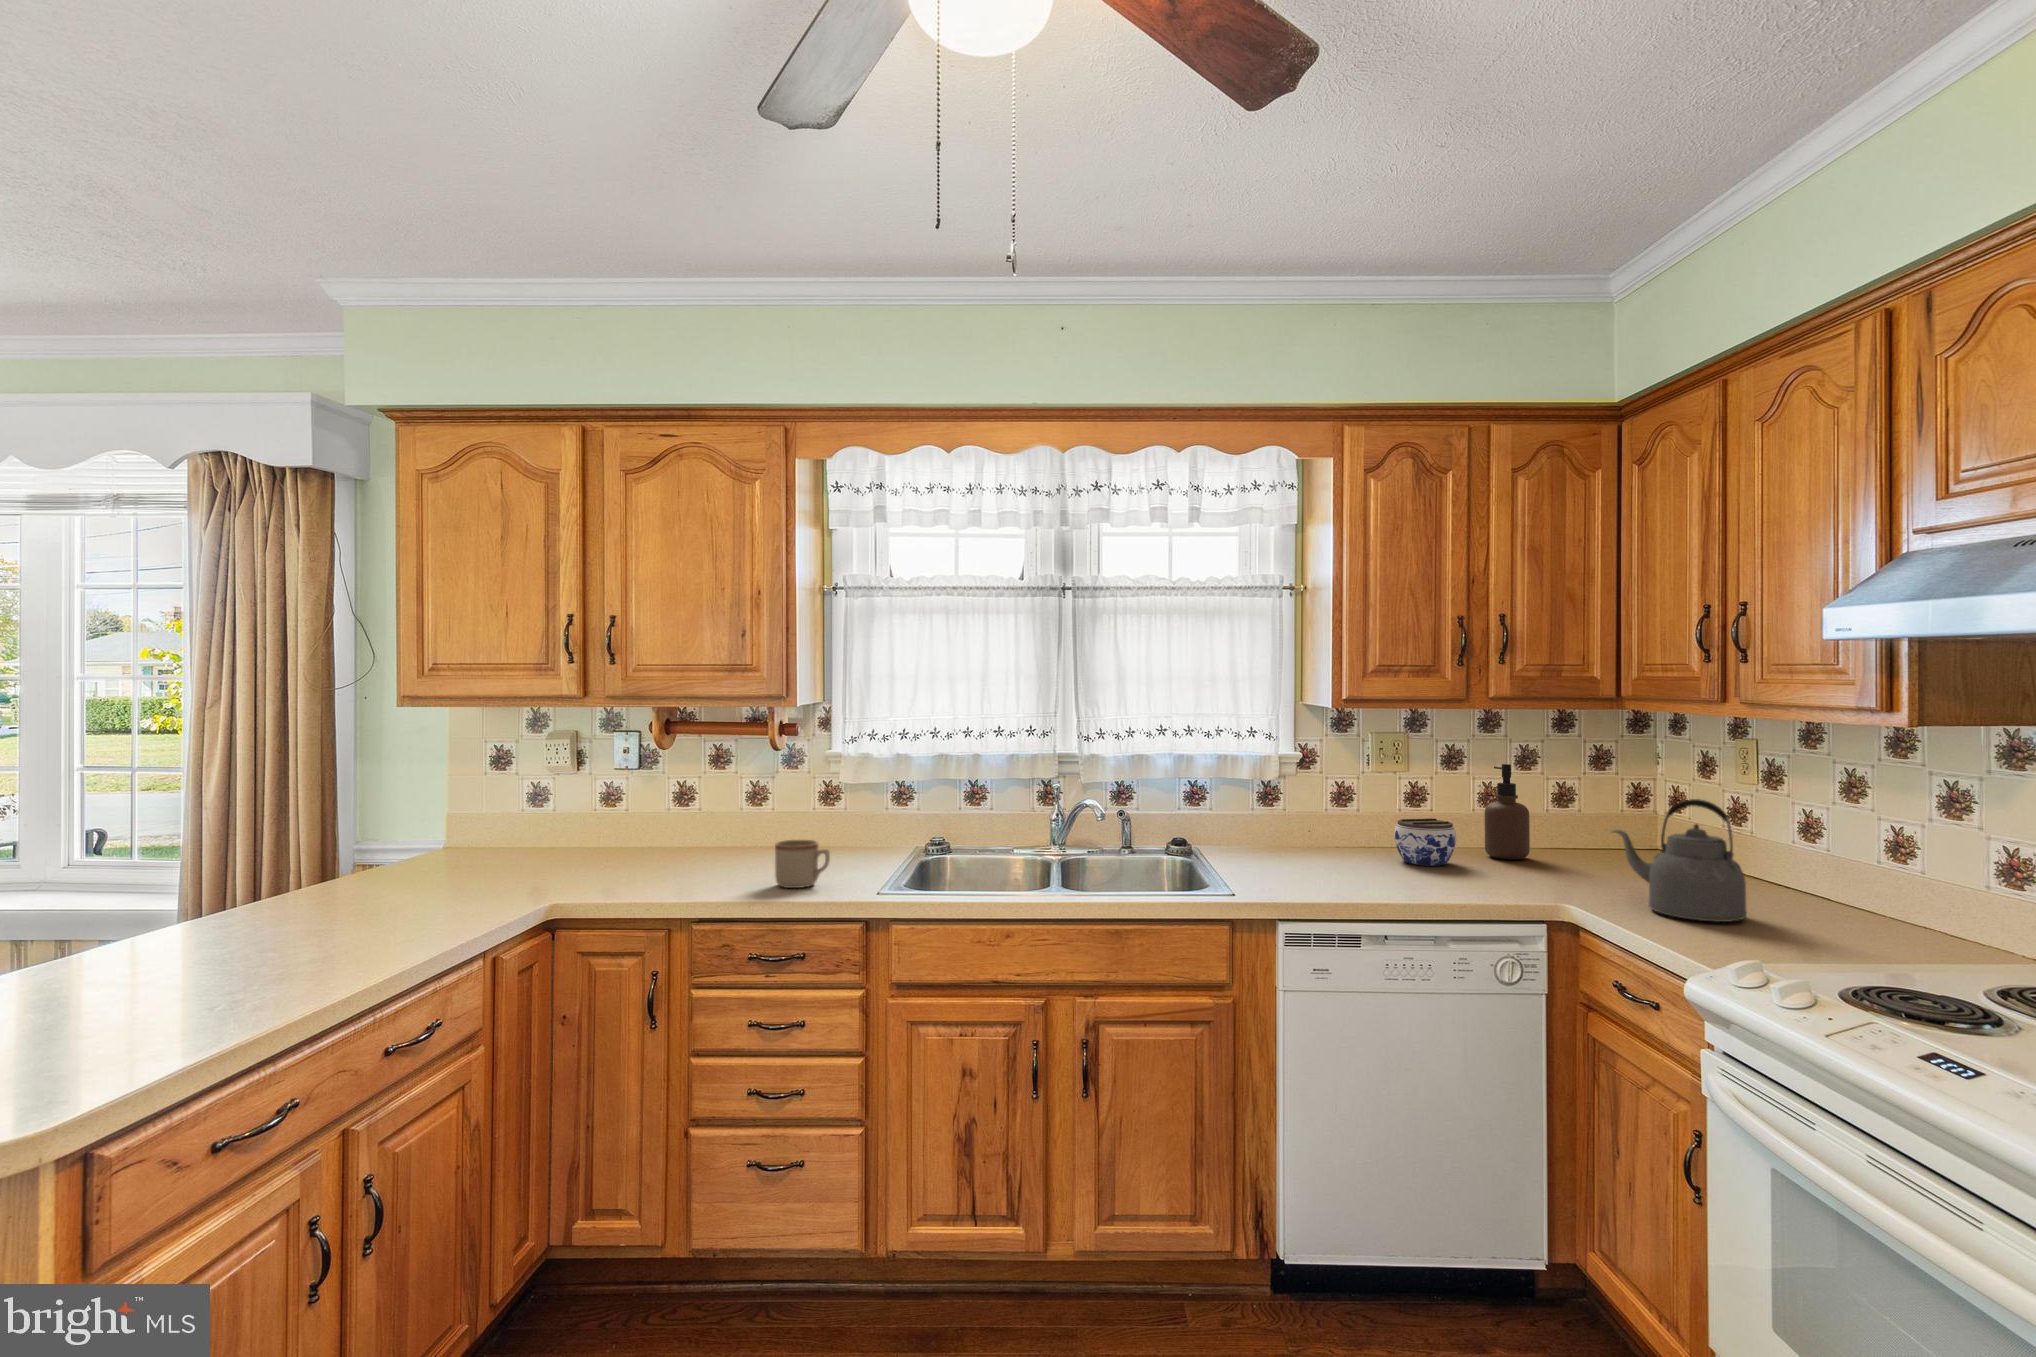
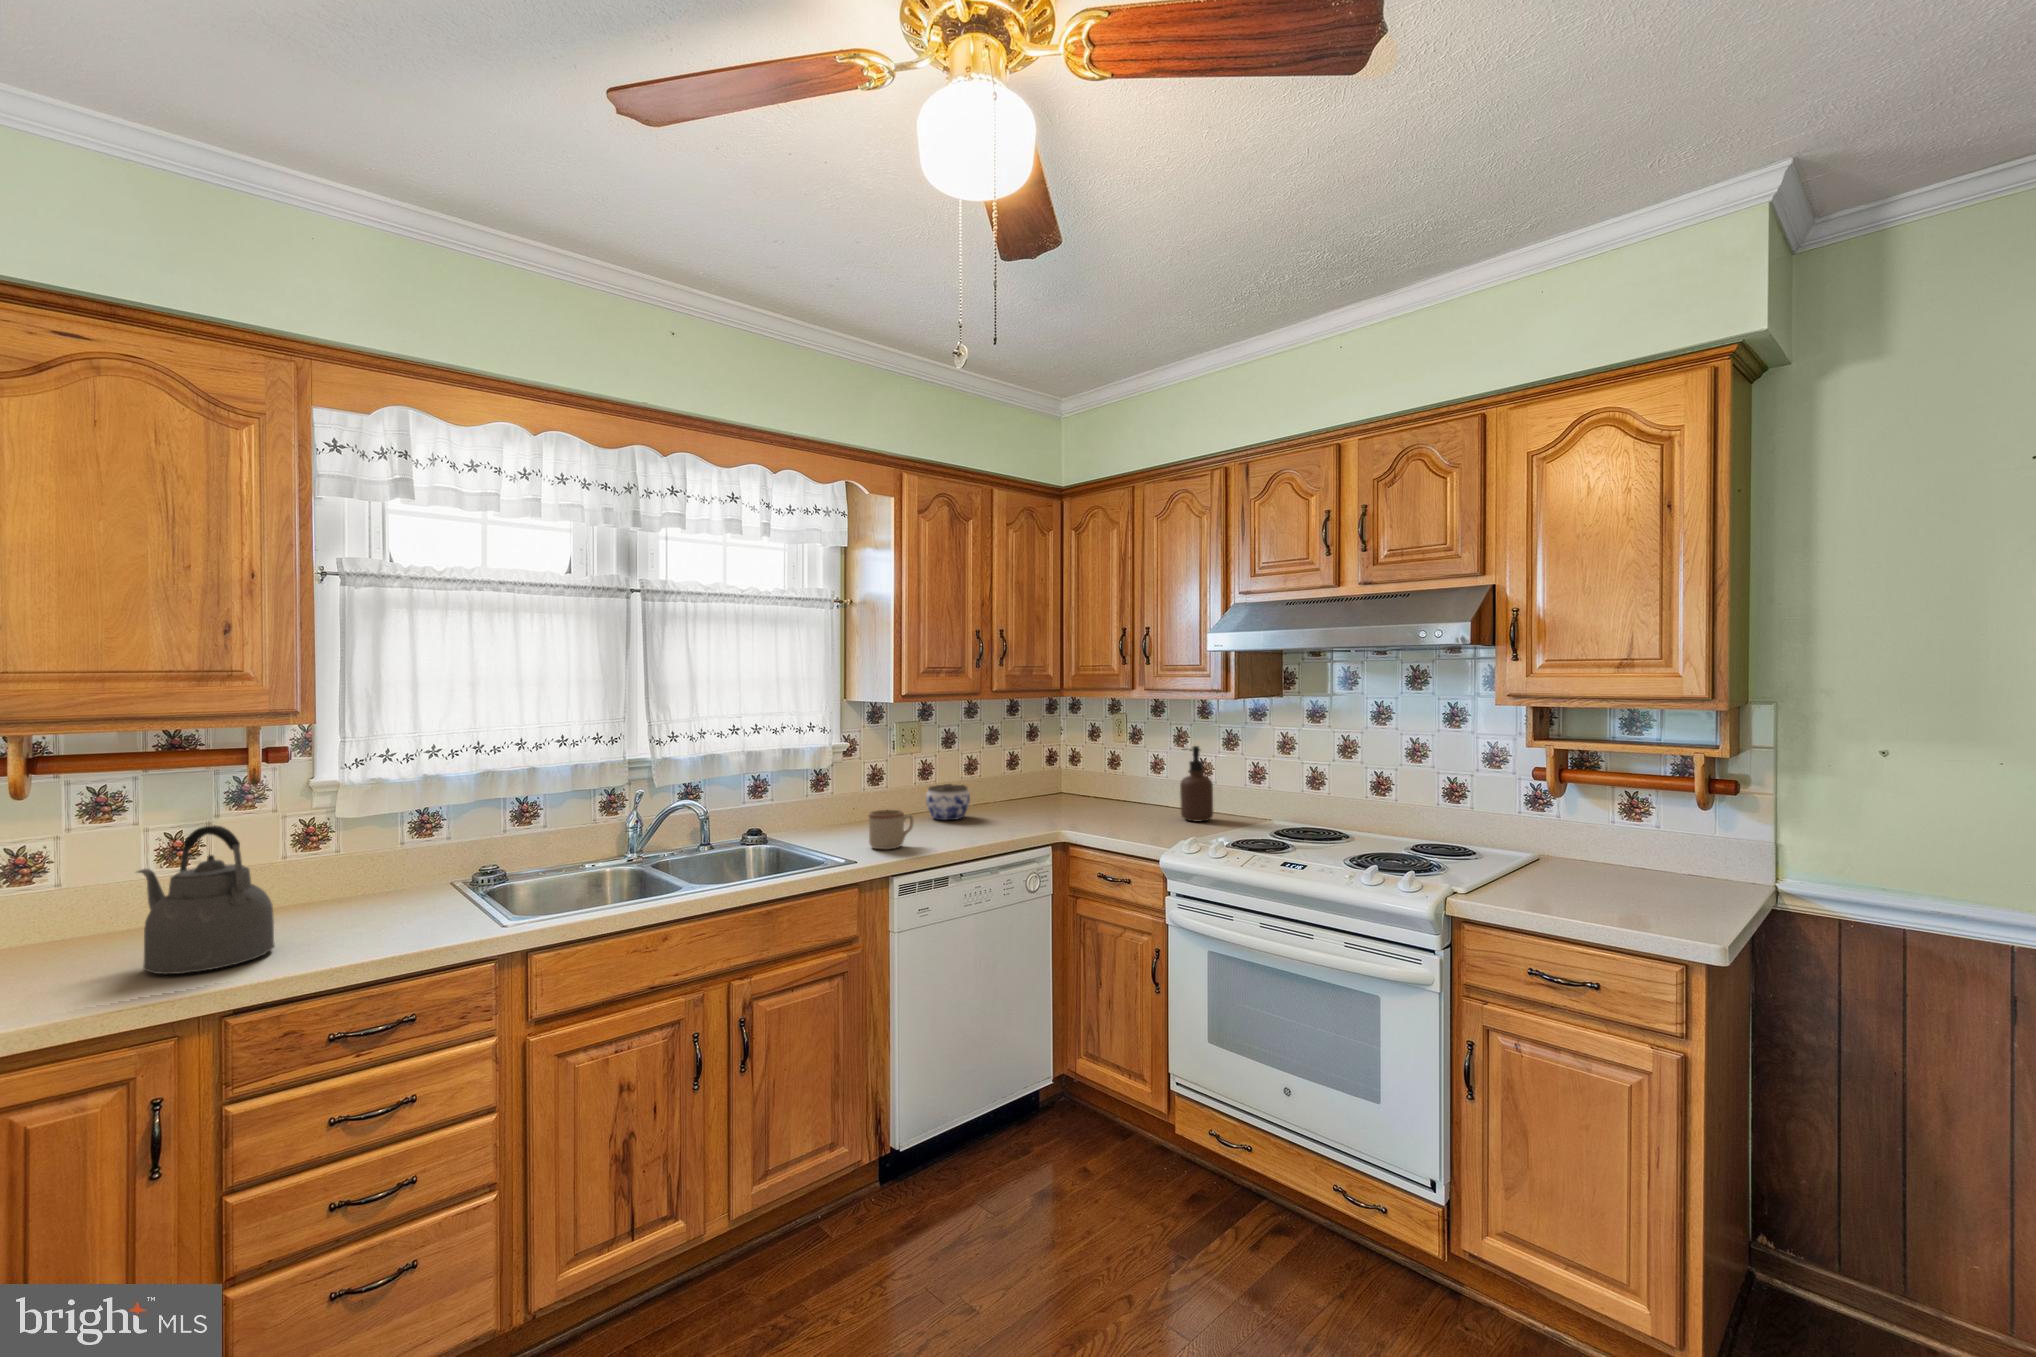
soap dispenser: present [1484,764,1530,859] -> present [1180,746,1213,822]
kettle: present [1613,799,1747,922] -> present [137,825,274,974]
mug: present [775,840,830,888] -> present [869,810,914,849]

